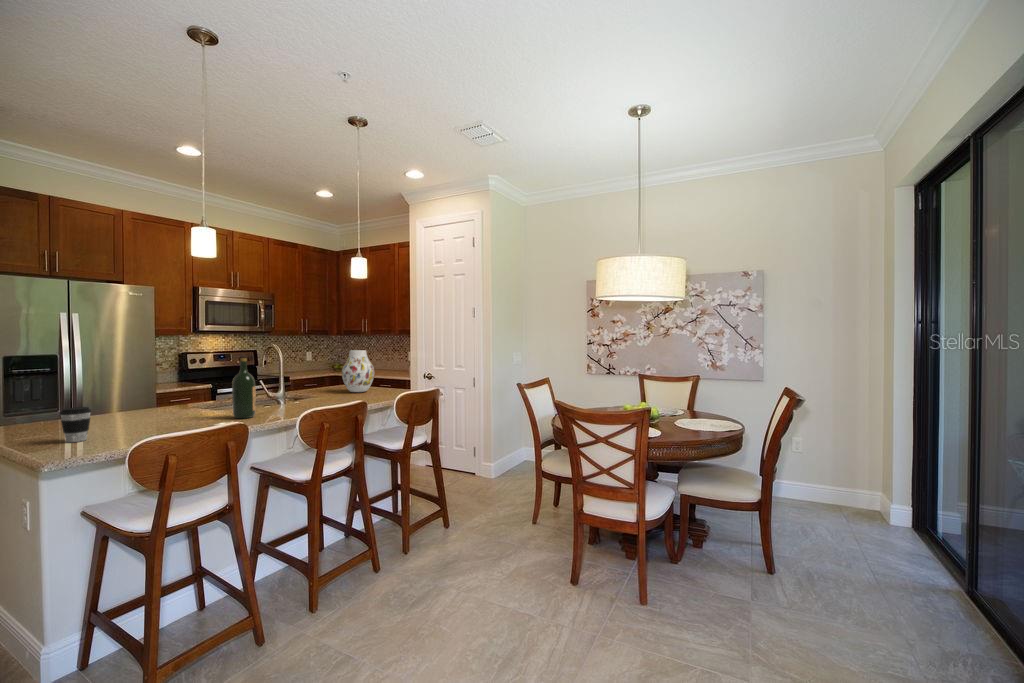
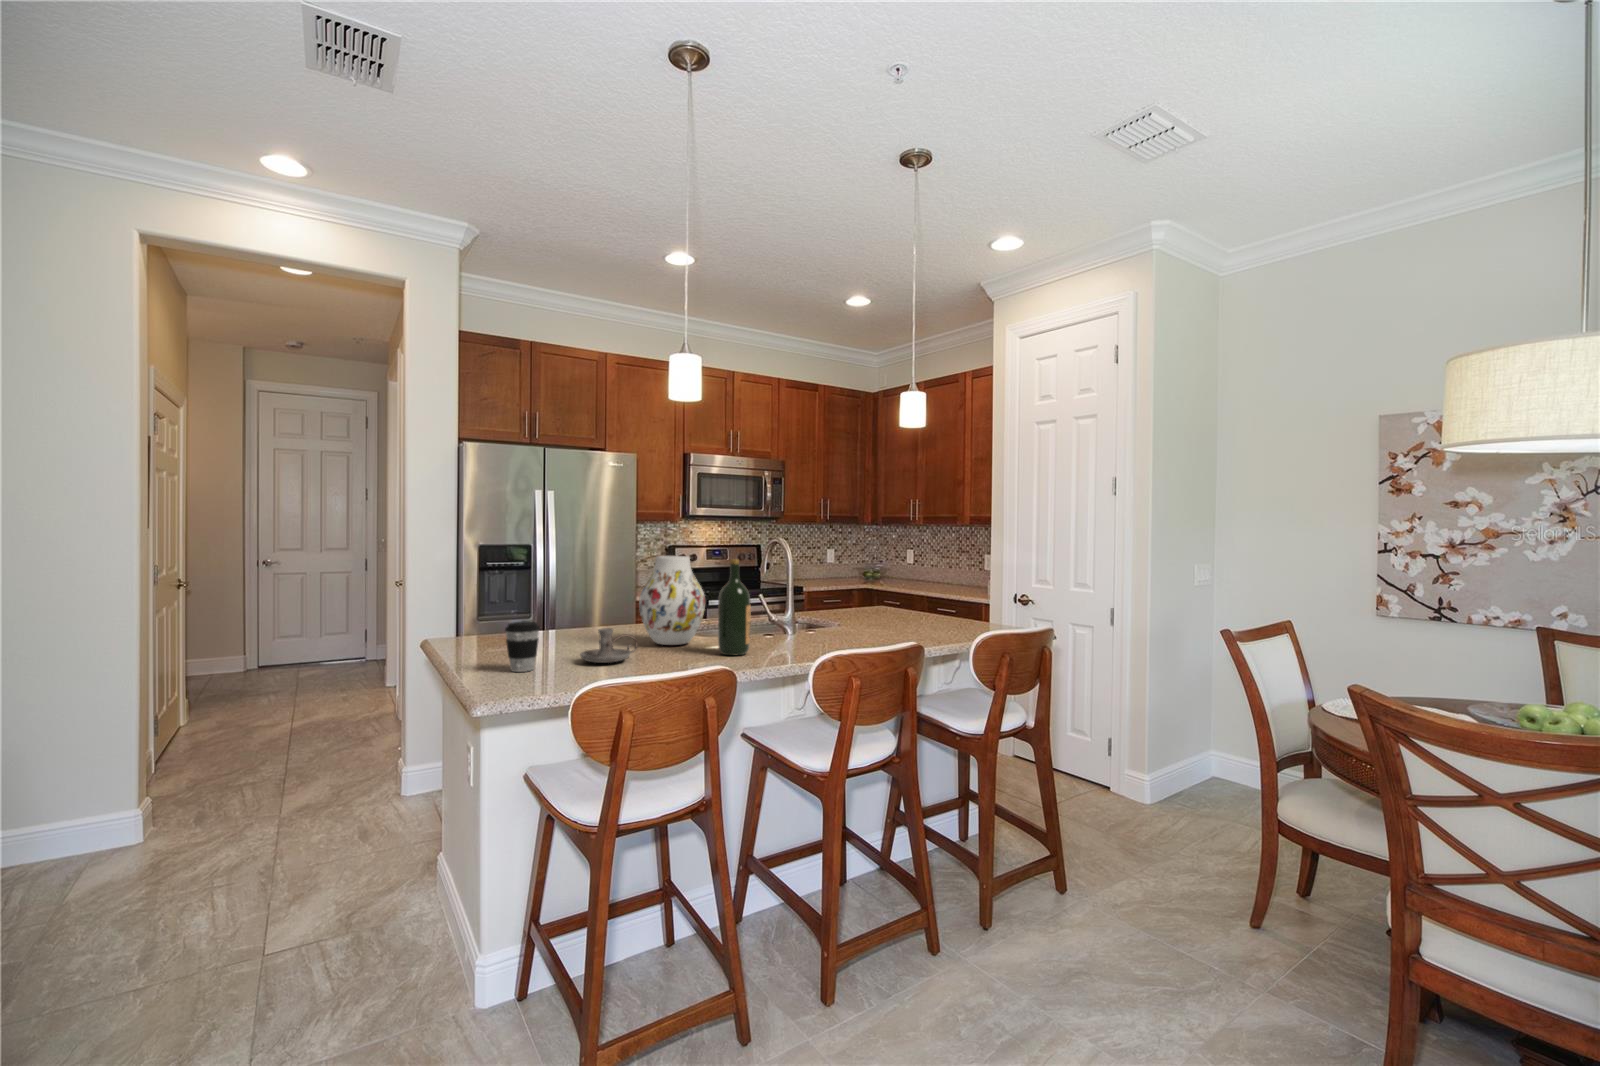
vase: present [342,350,374,392] -> present [639,556,705,645]
candle holder: none [125,408,172,431] -> present [580,628,638,663]

